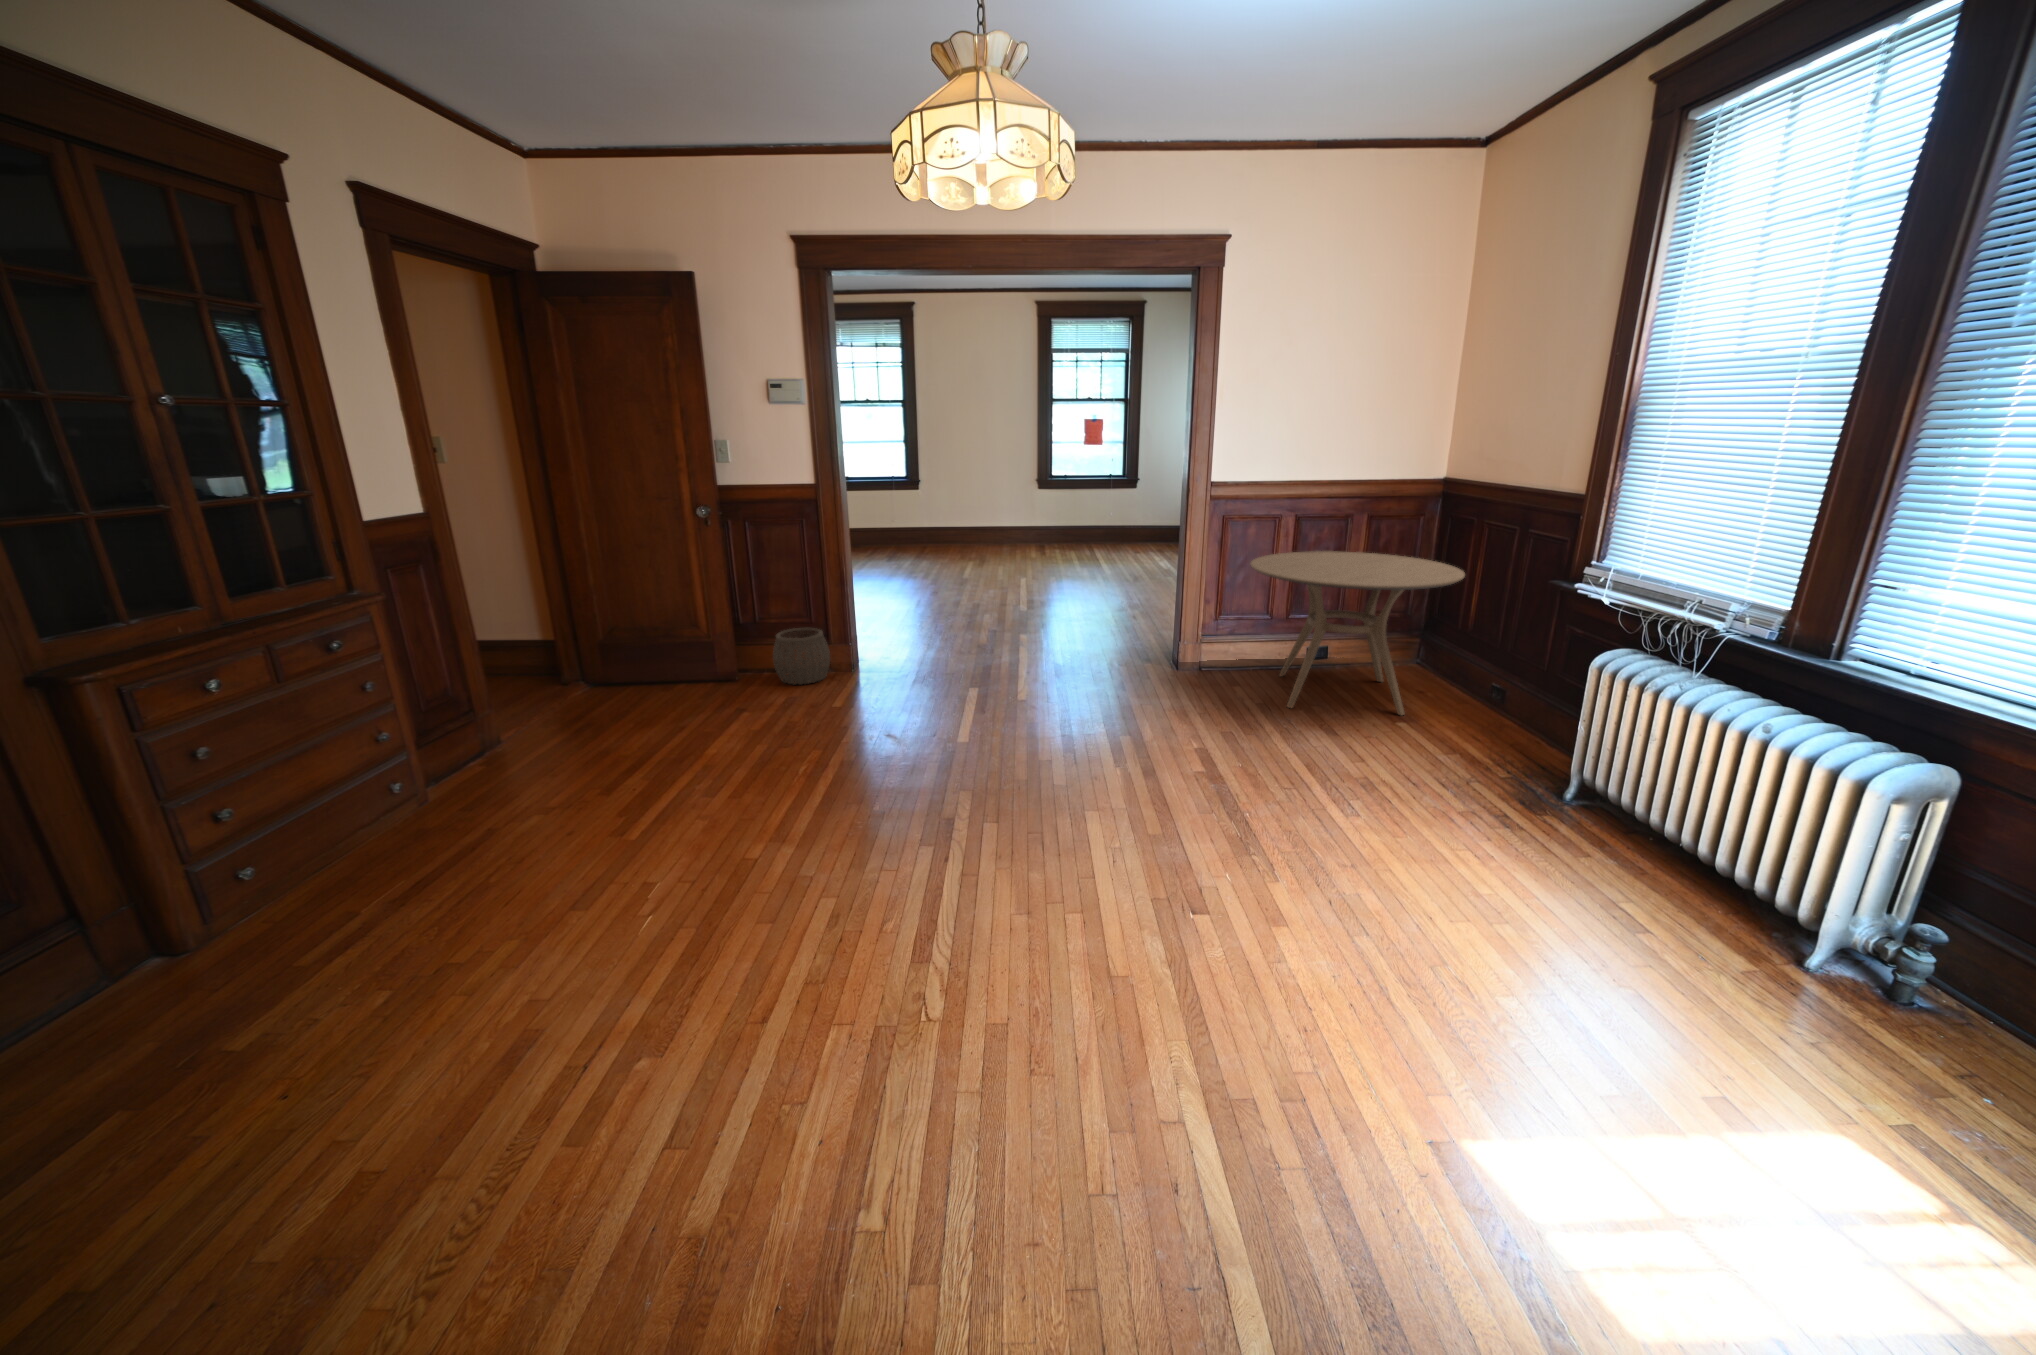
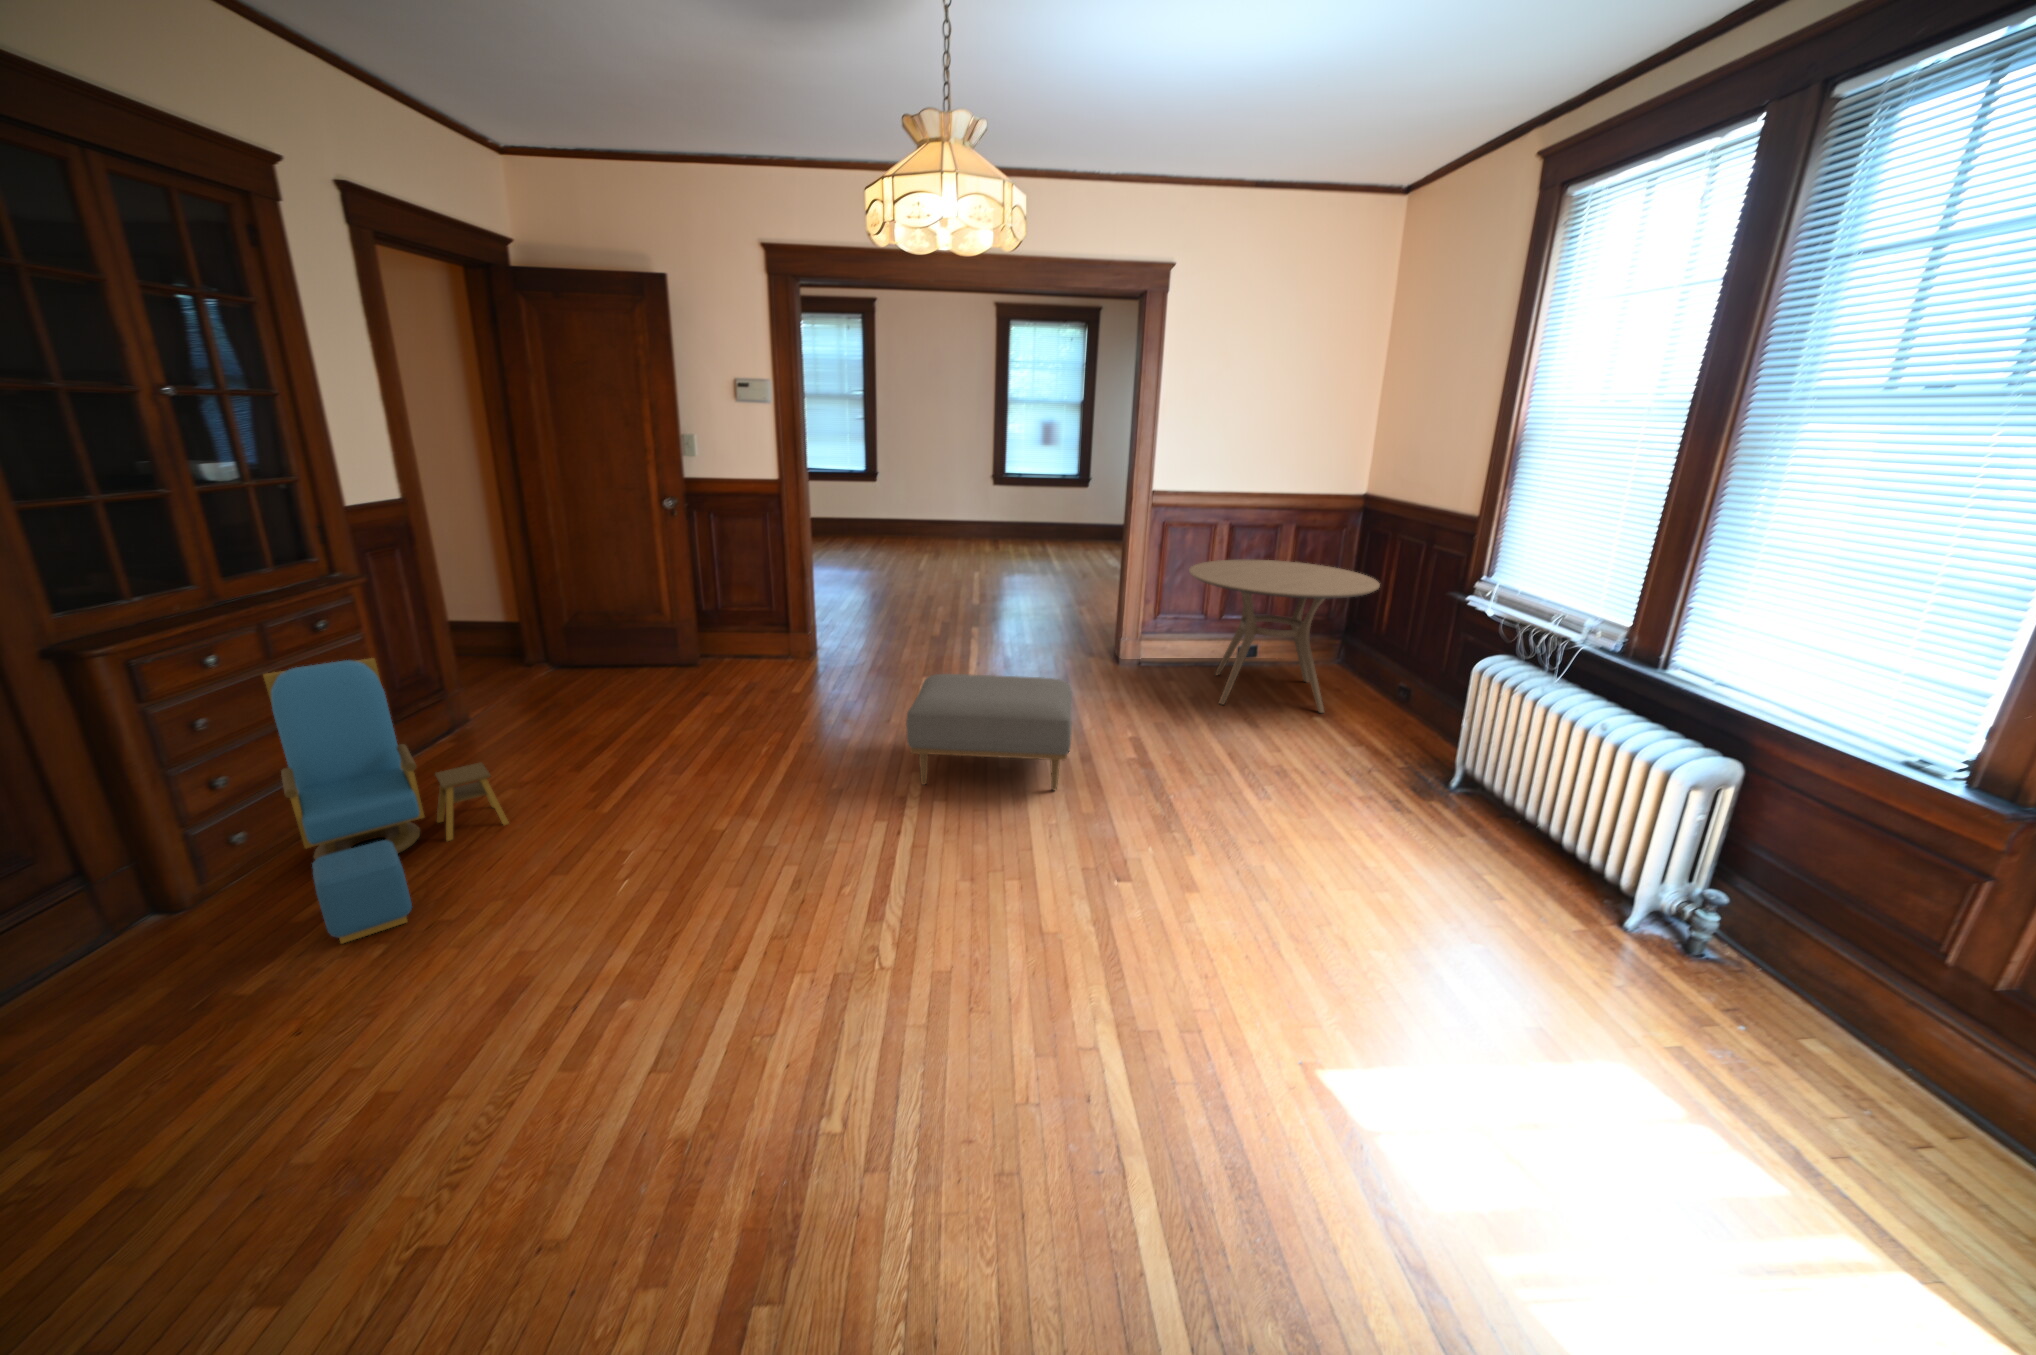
woven basket: present [773,628,830,684] -> none [734,619,790,675]
armchair: none [271,676,533,990] -> present [263,658,509,943]
ottoman: none [951,681,1132,807] -> present [906,674,1072,790]

